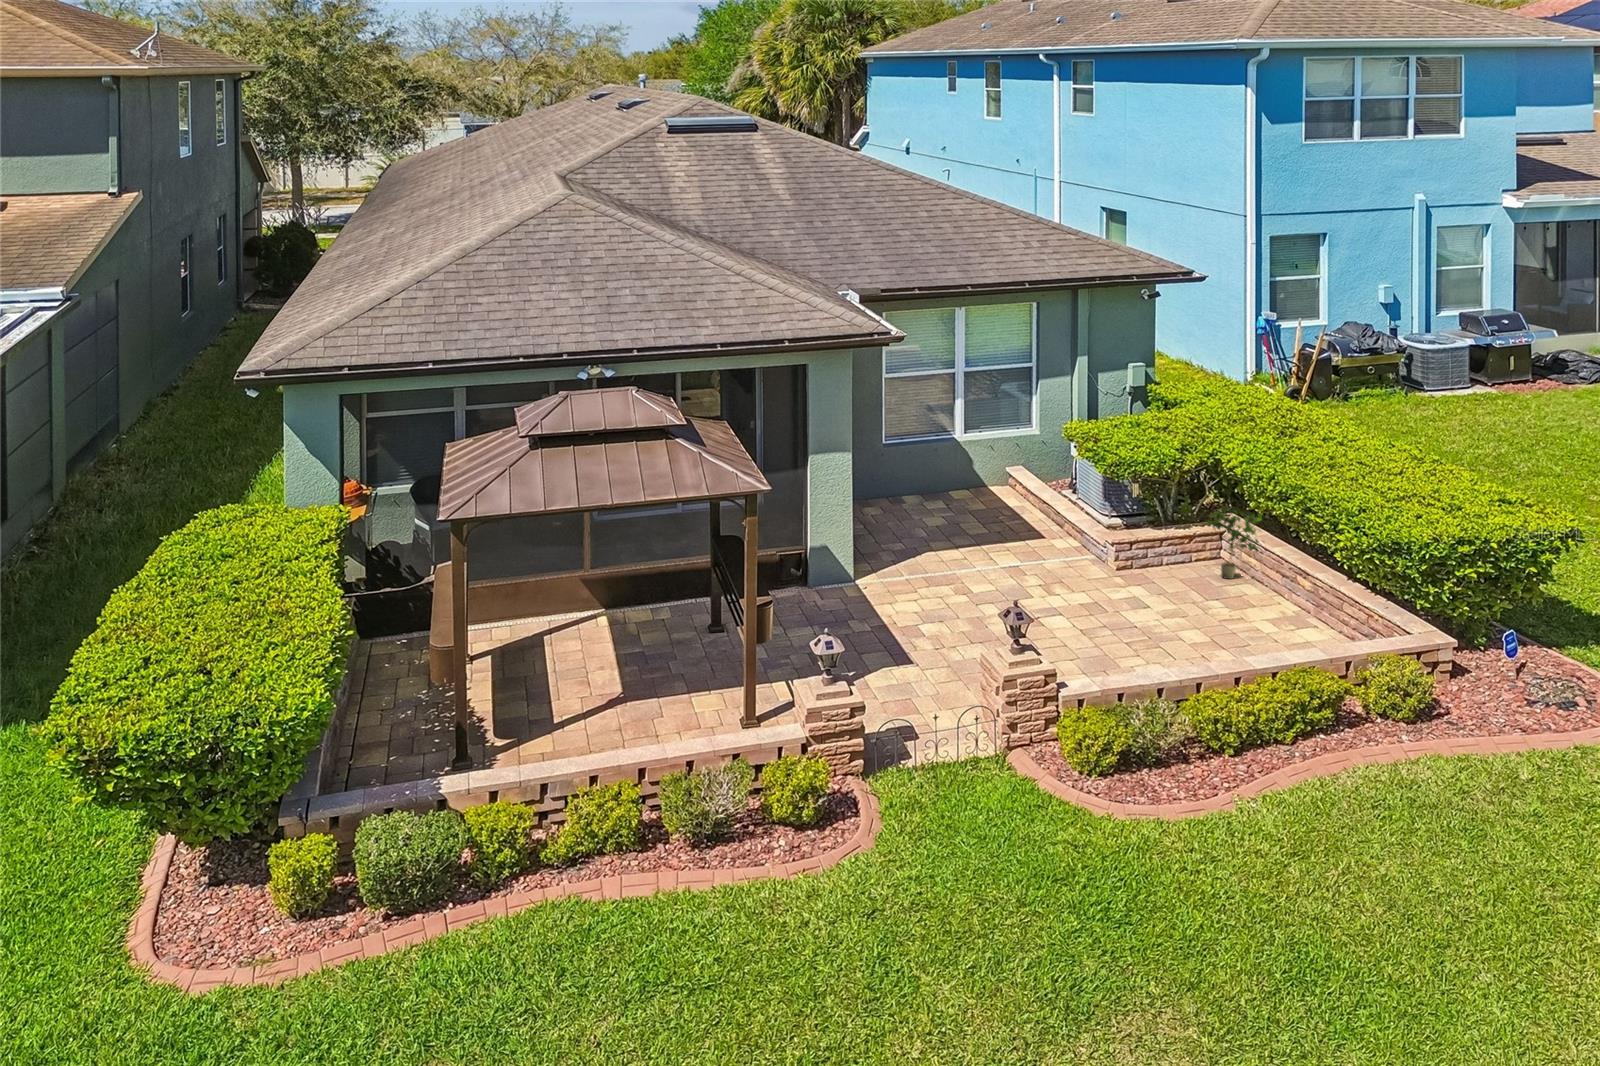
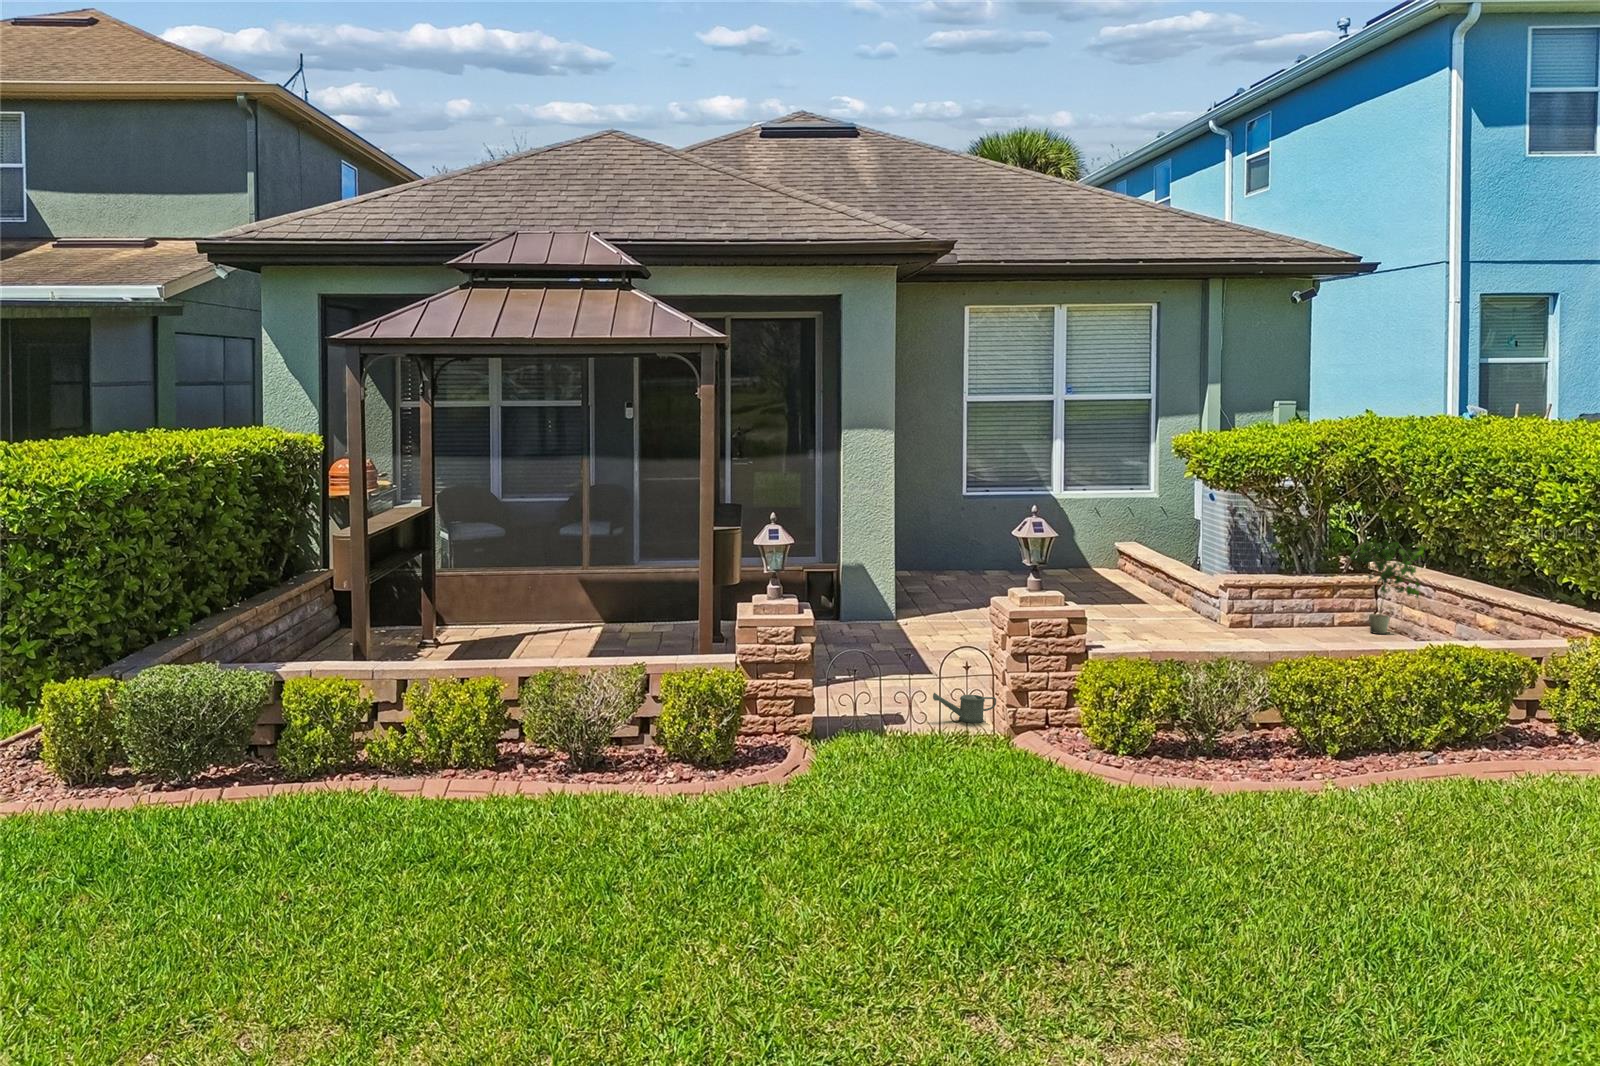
watering can: none [948,728,993,751] -> present [933,693,996,723]

